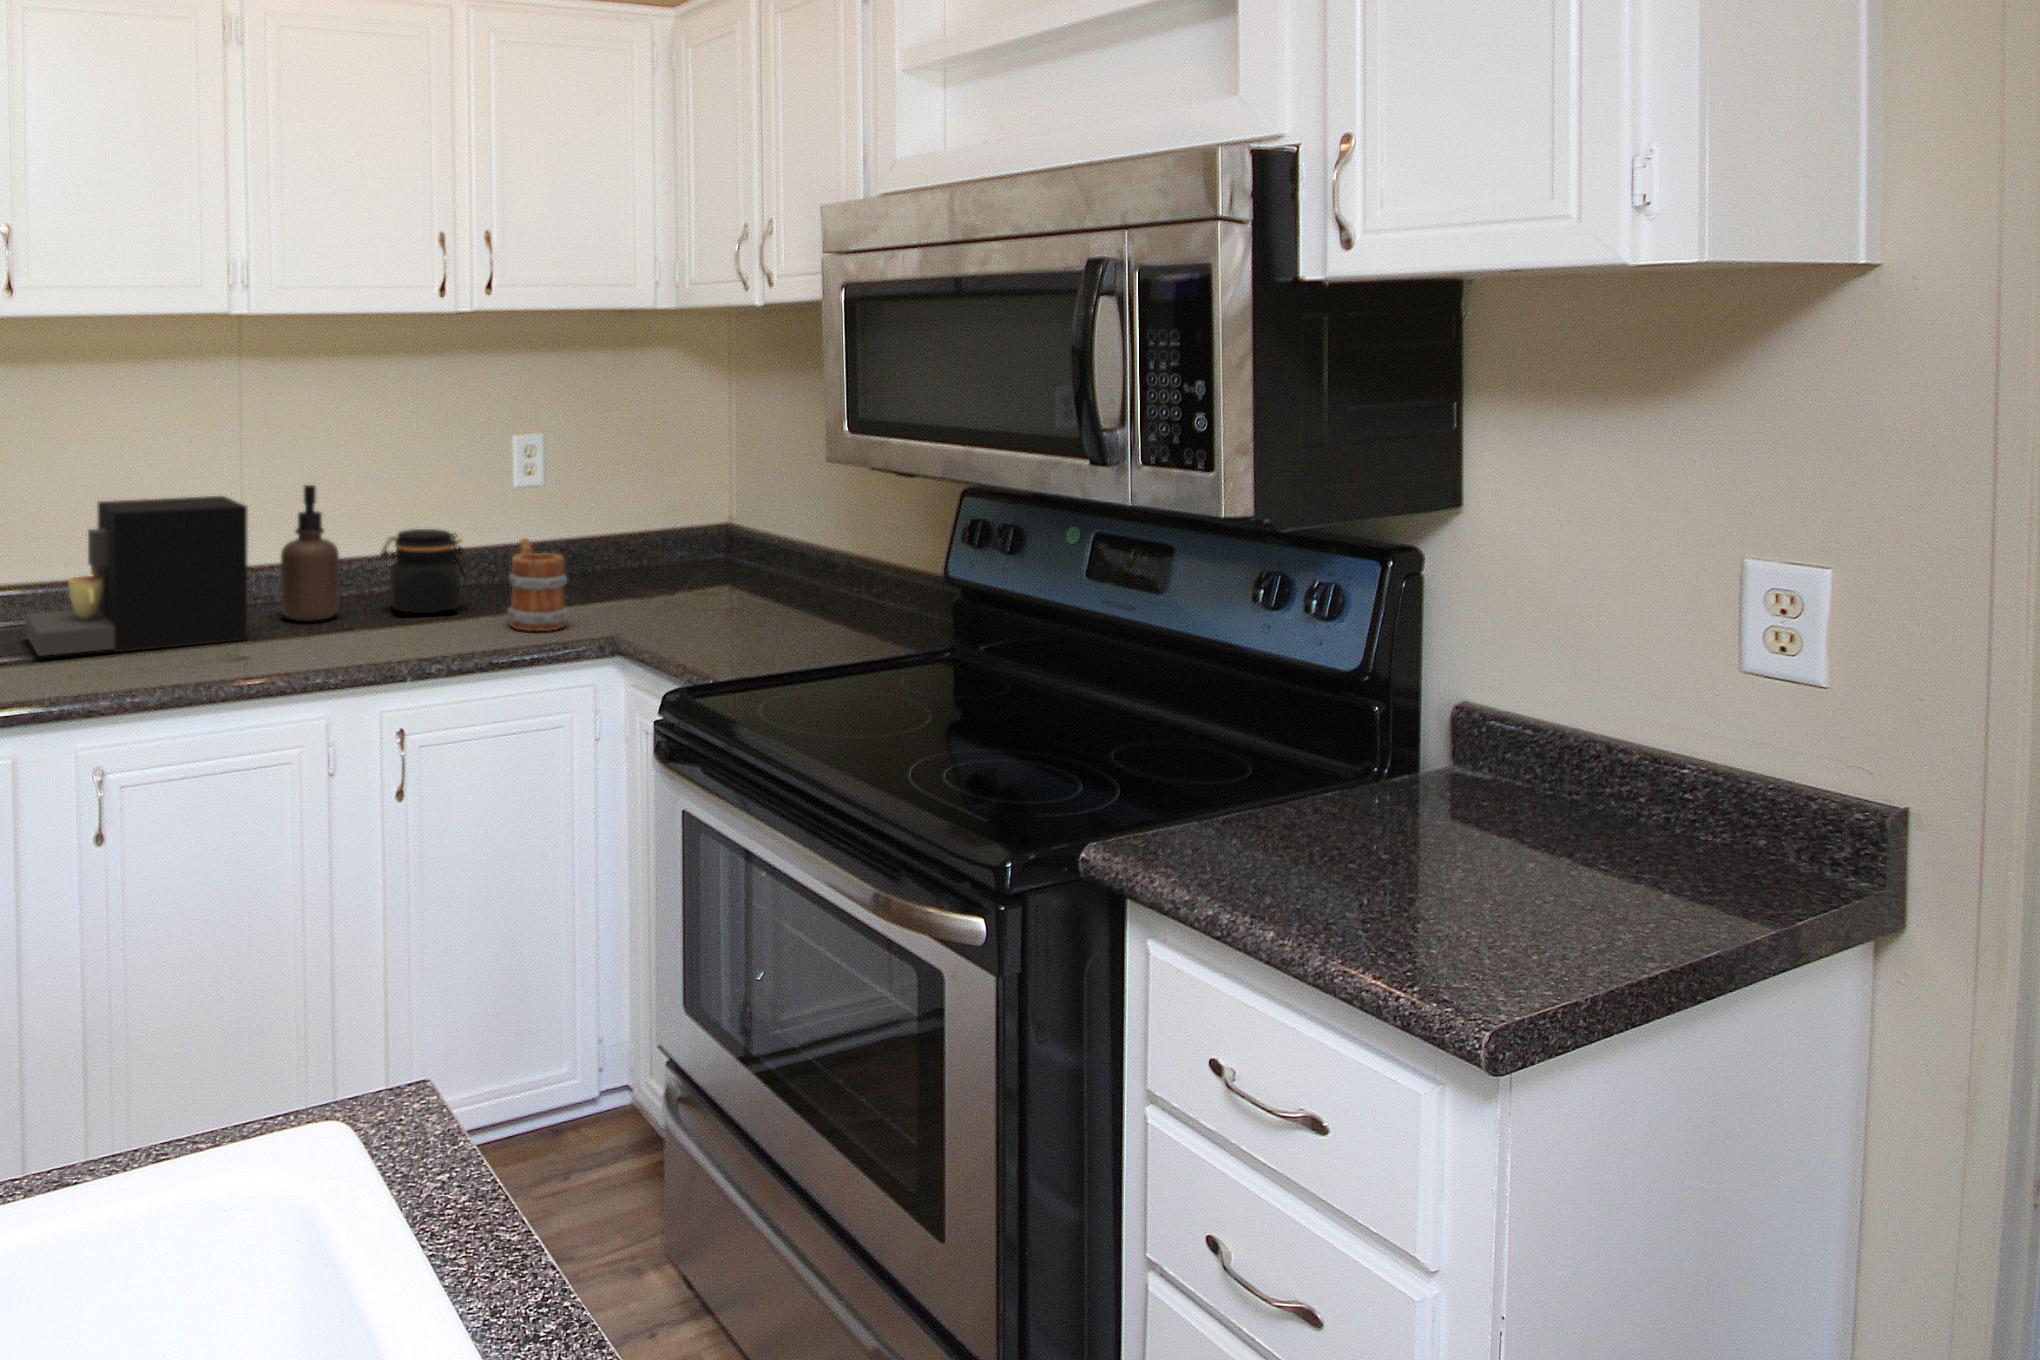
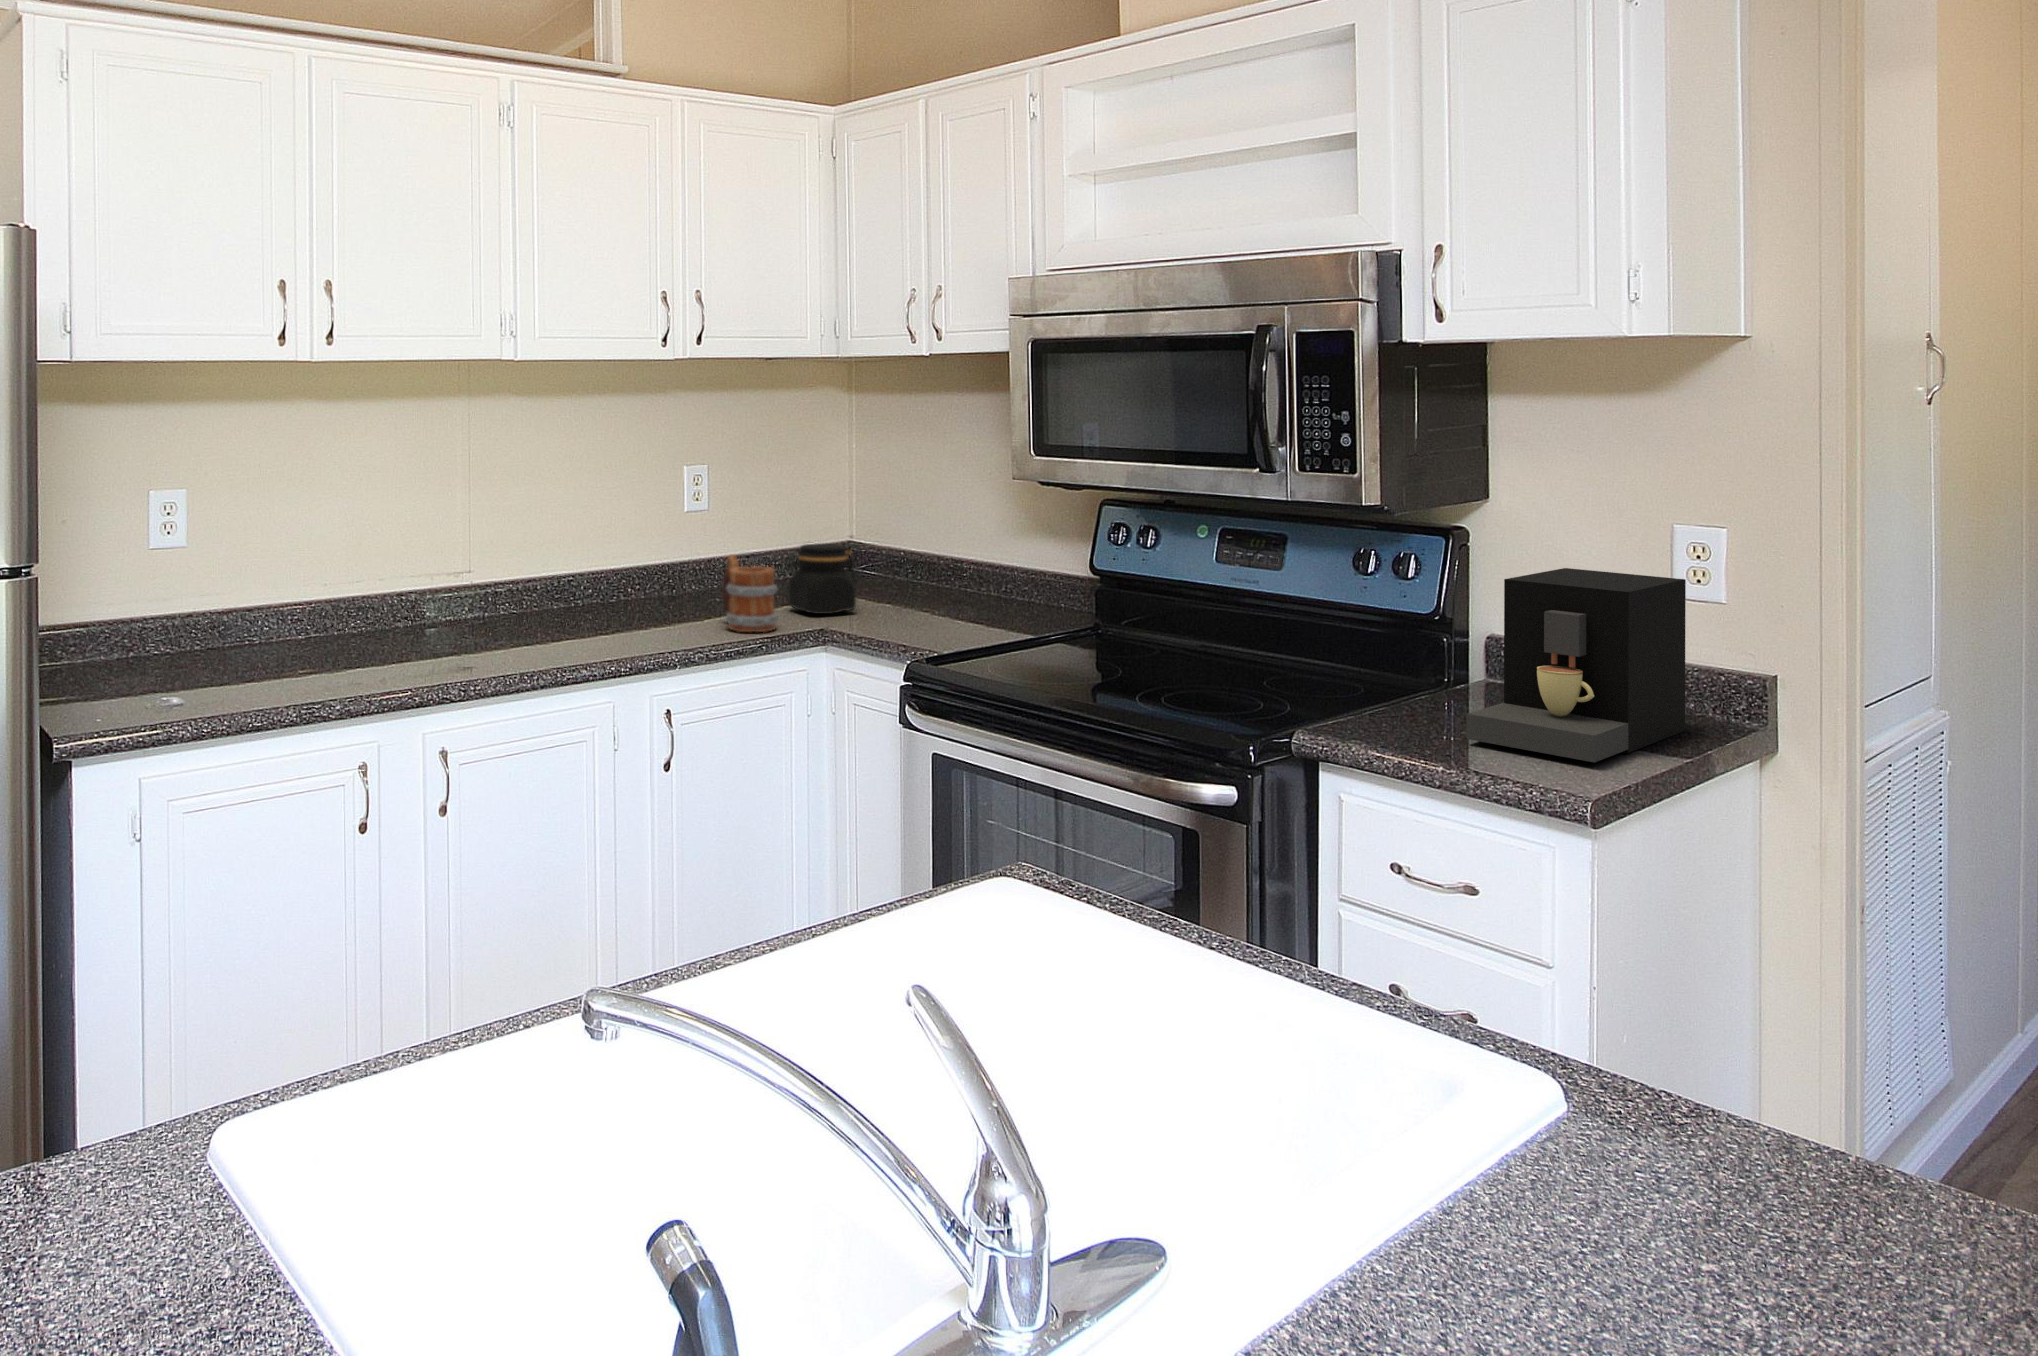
soap dispenser: present [281,485,339,621] -> none [521,513,572,633]
coffee maker: present [26,496,248,656] -> present [1466,568,1686,762]
jar: present [381,529,466,613] -> present [788,544,856,614]

